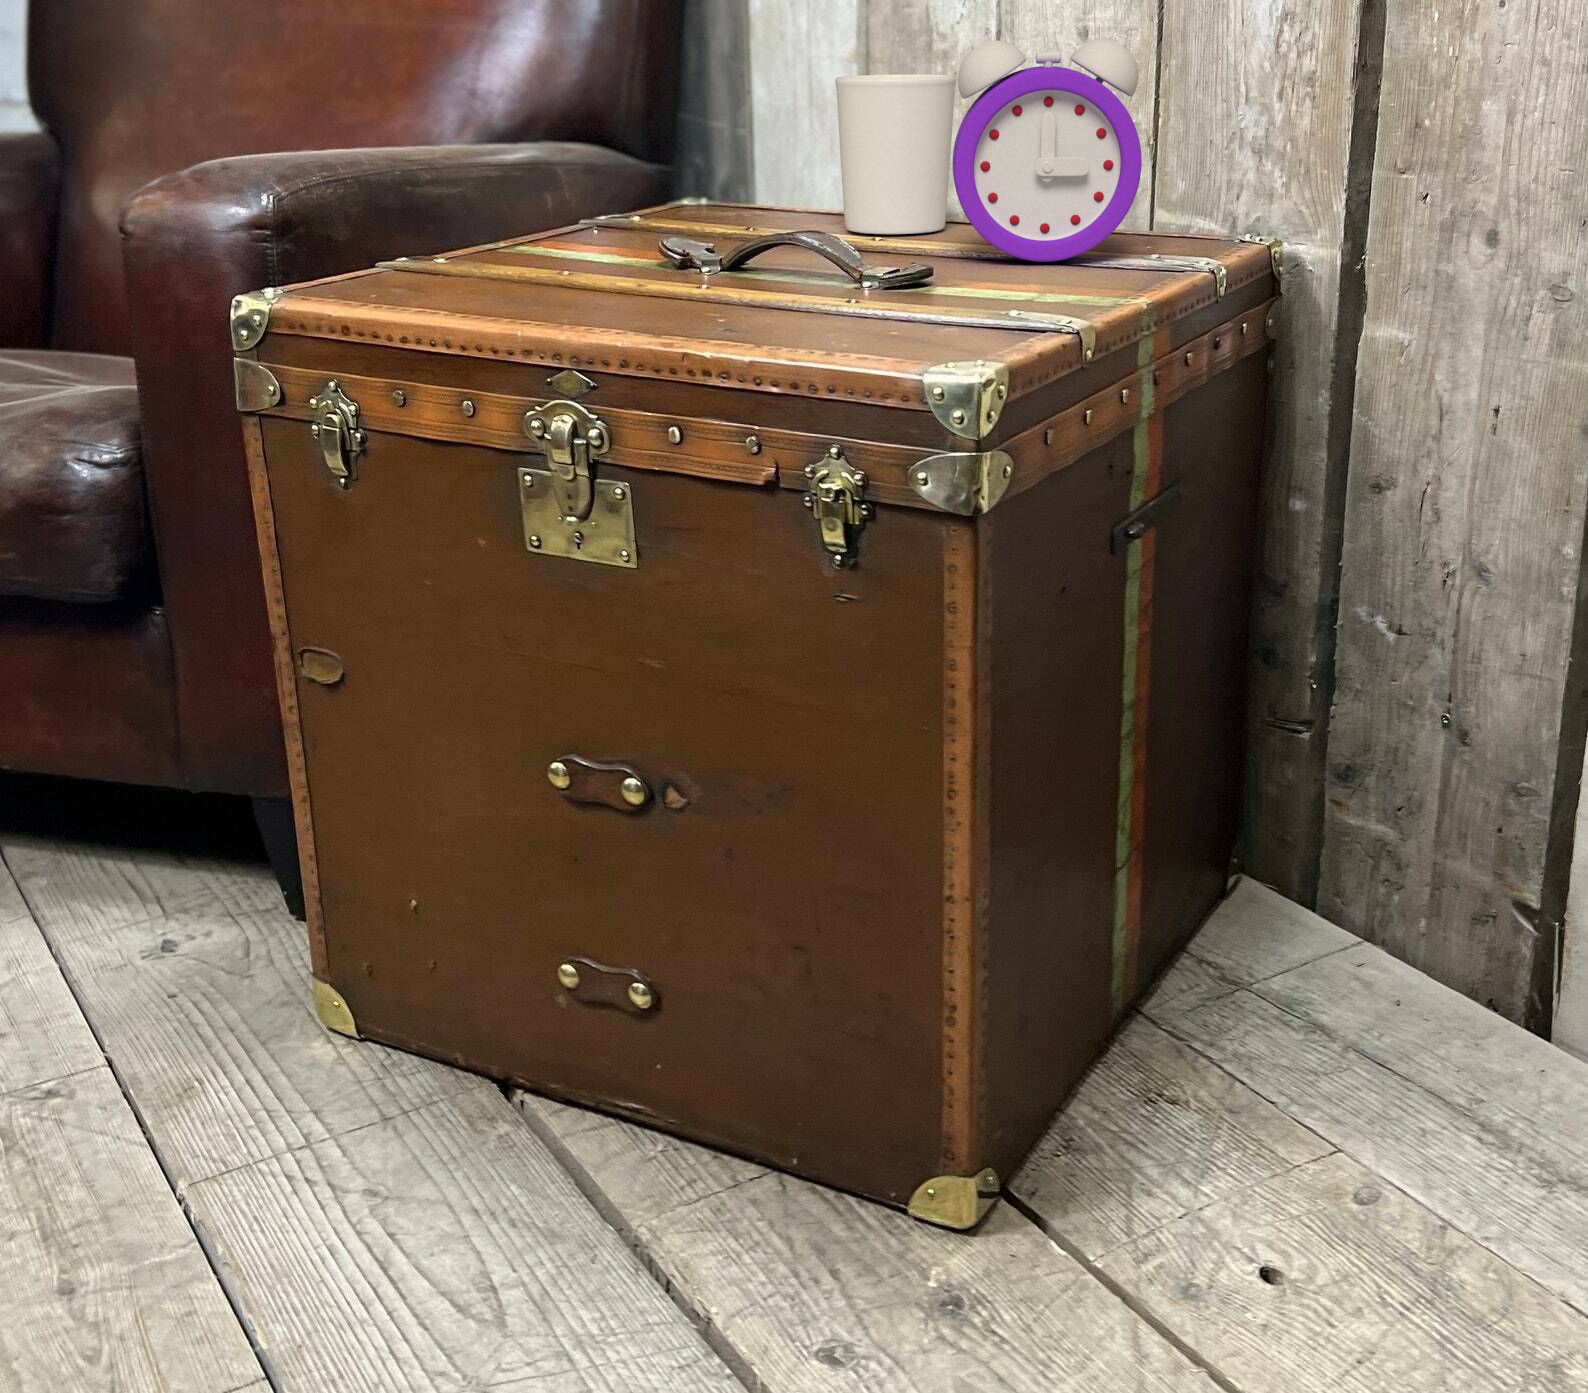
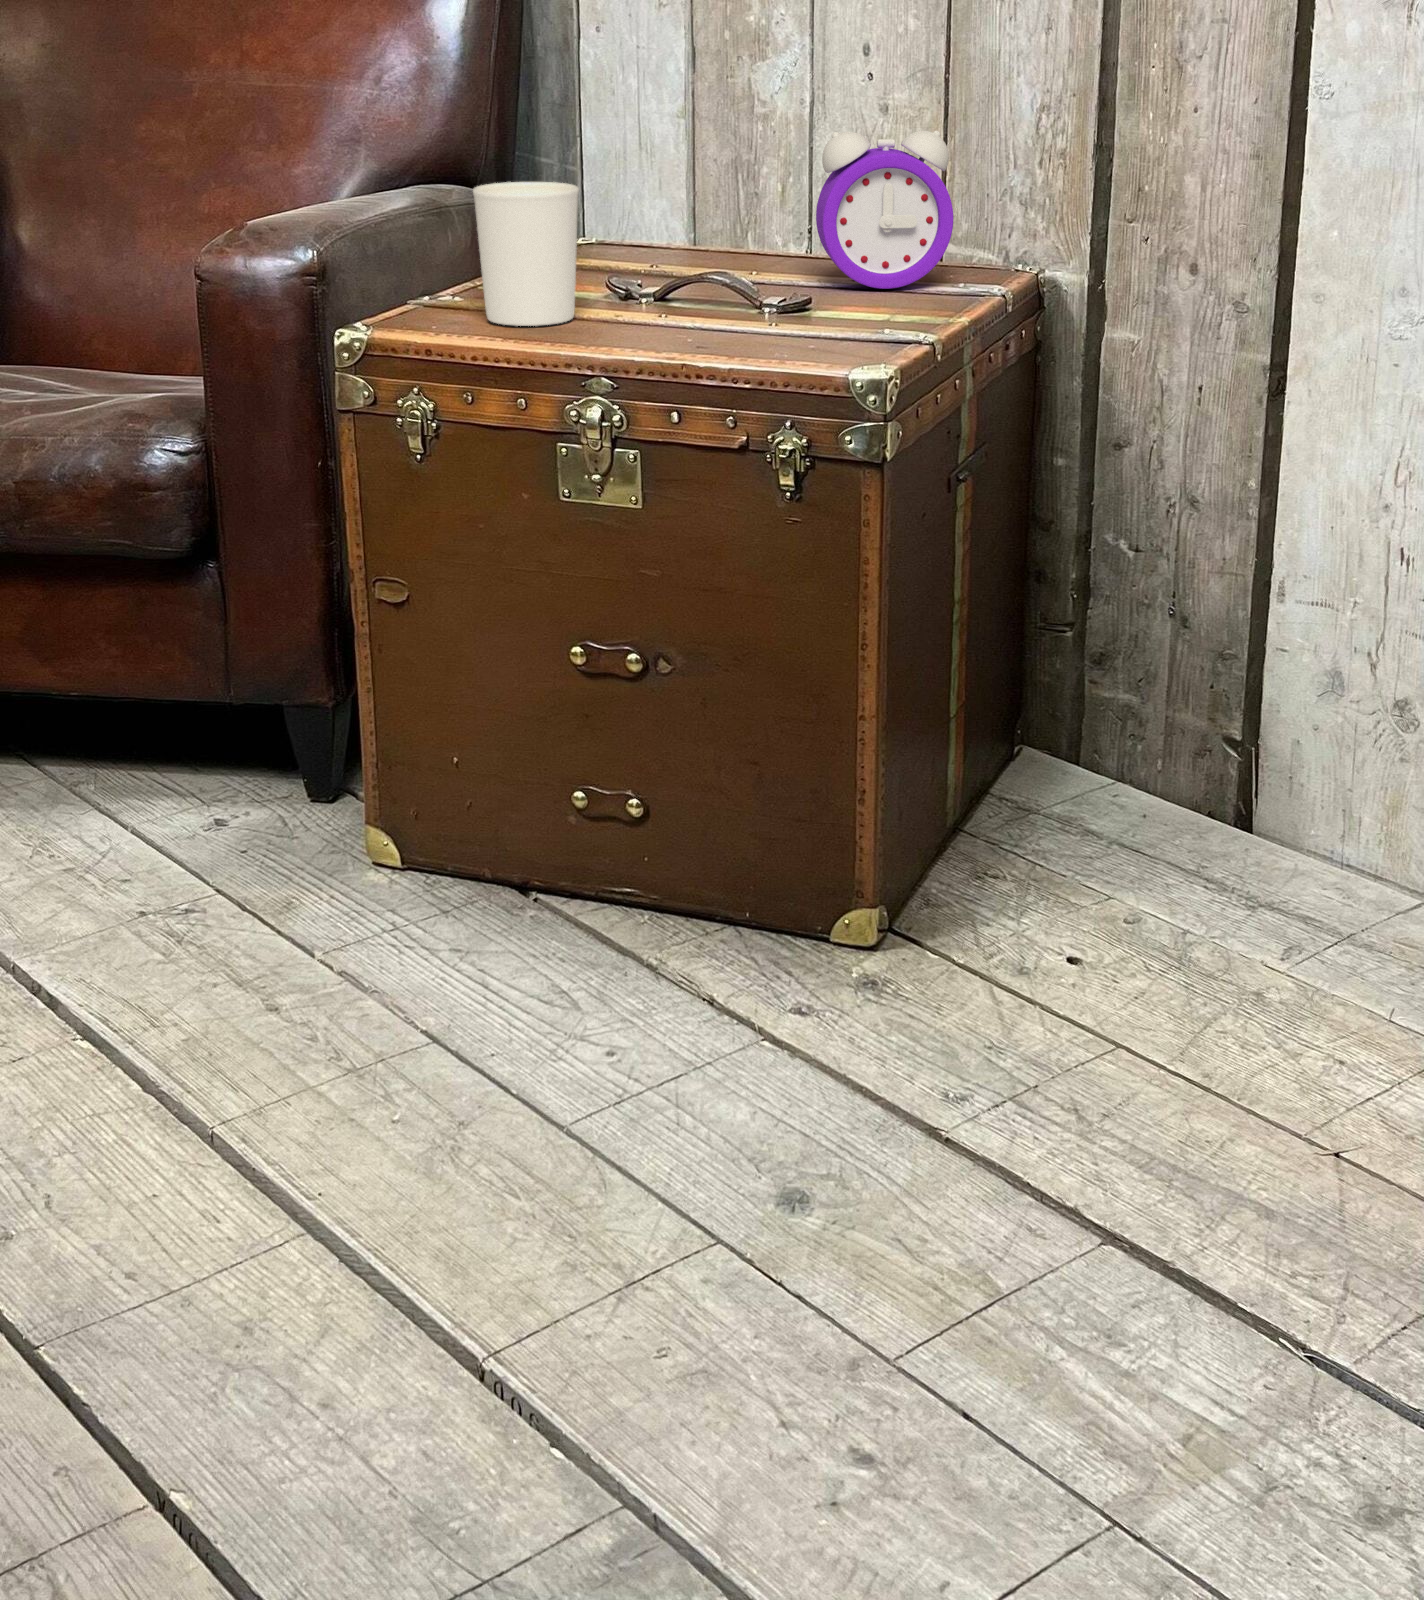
candle holder: present [835,74,957,234] -> present [473,182,579,326]

